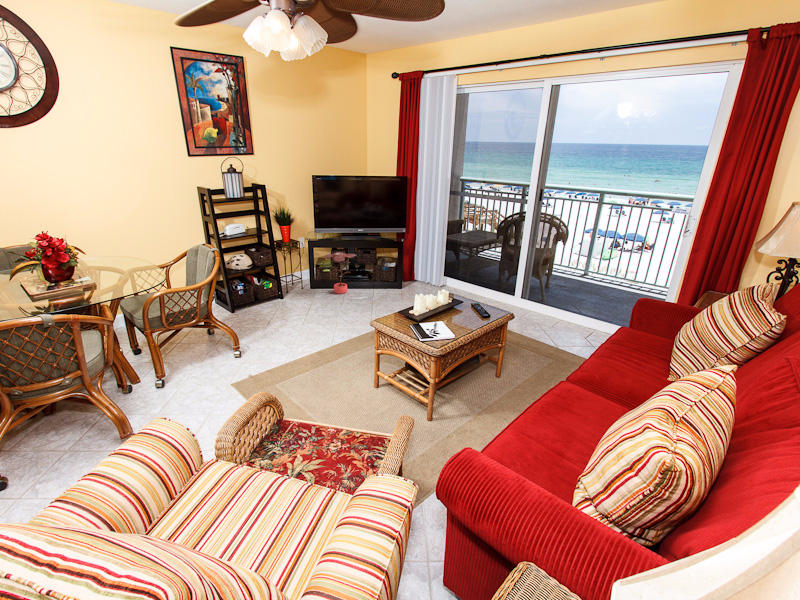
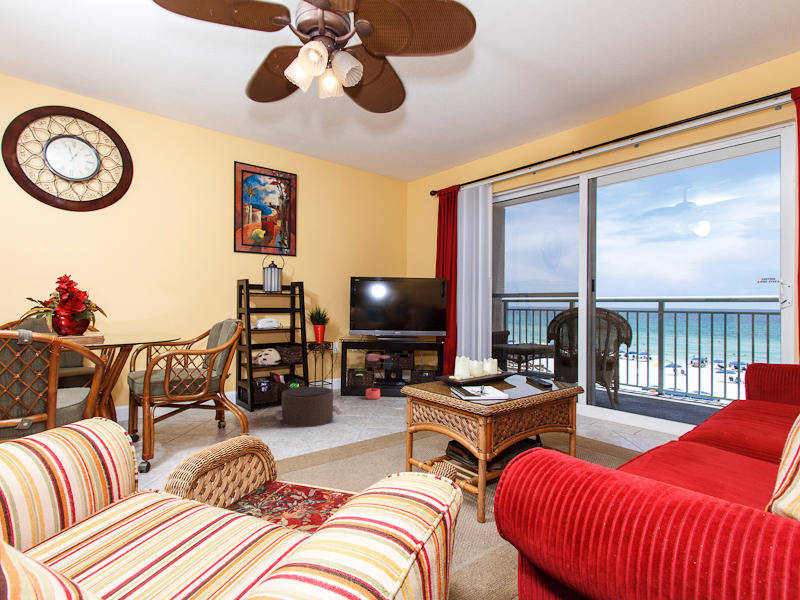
pouf: none [256,292,316,332] -> present [276,386,342,427]

